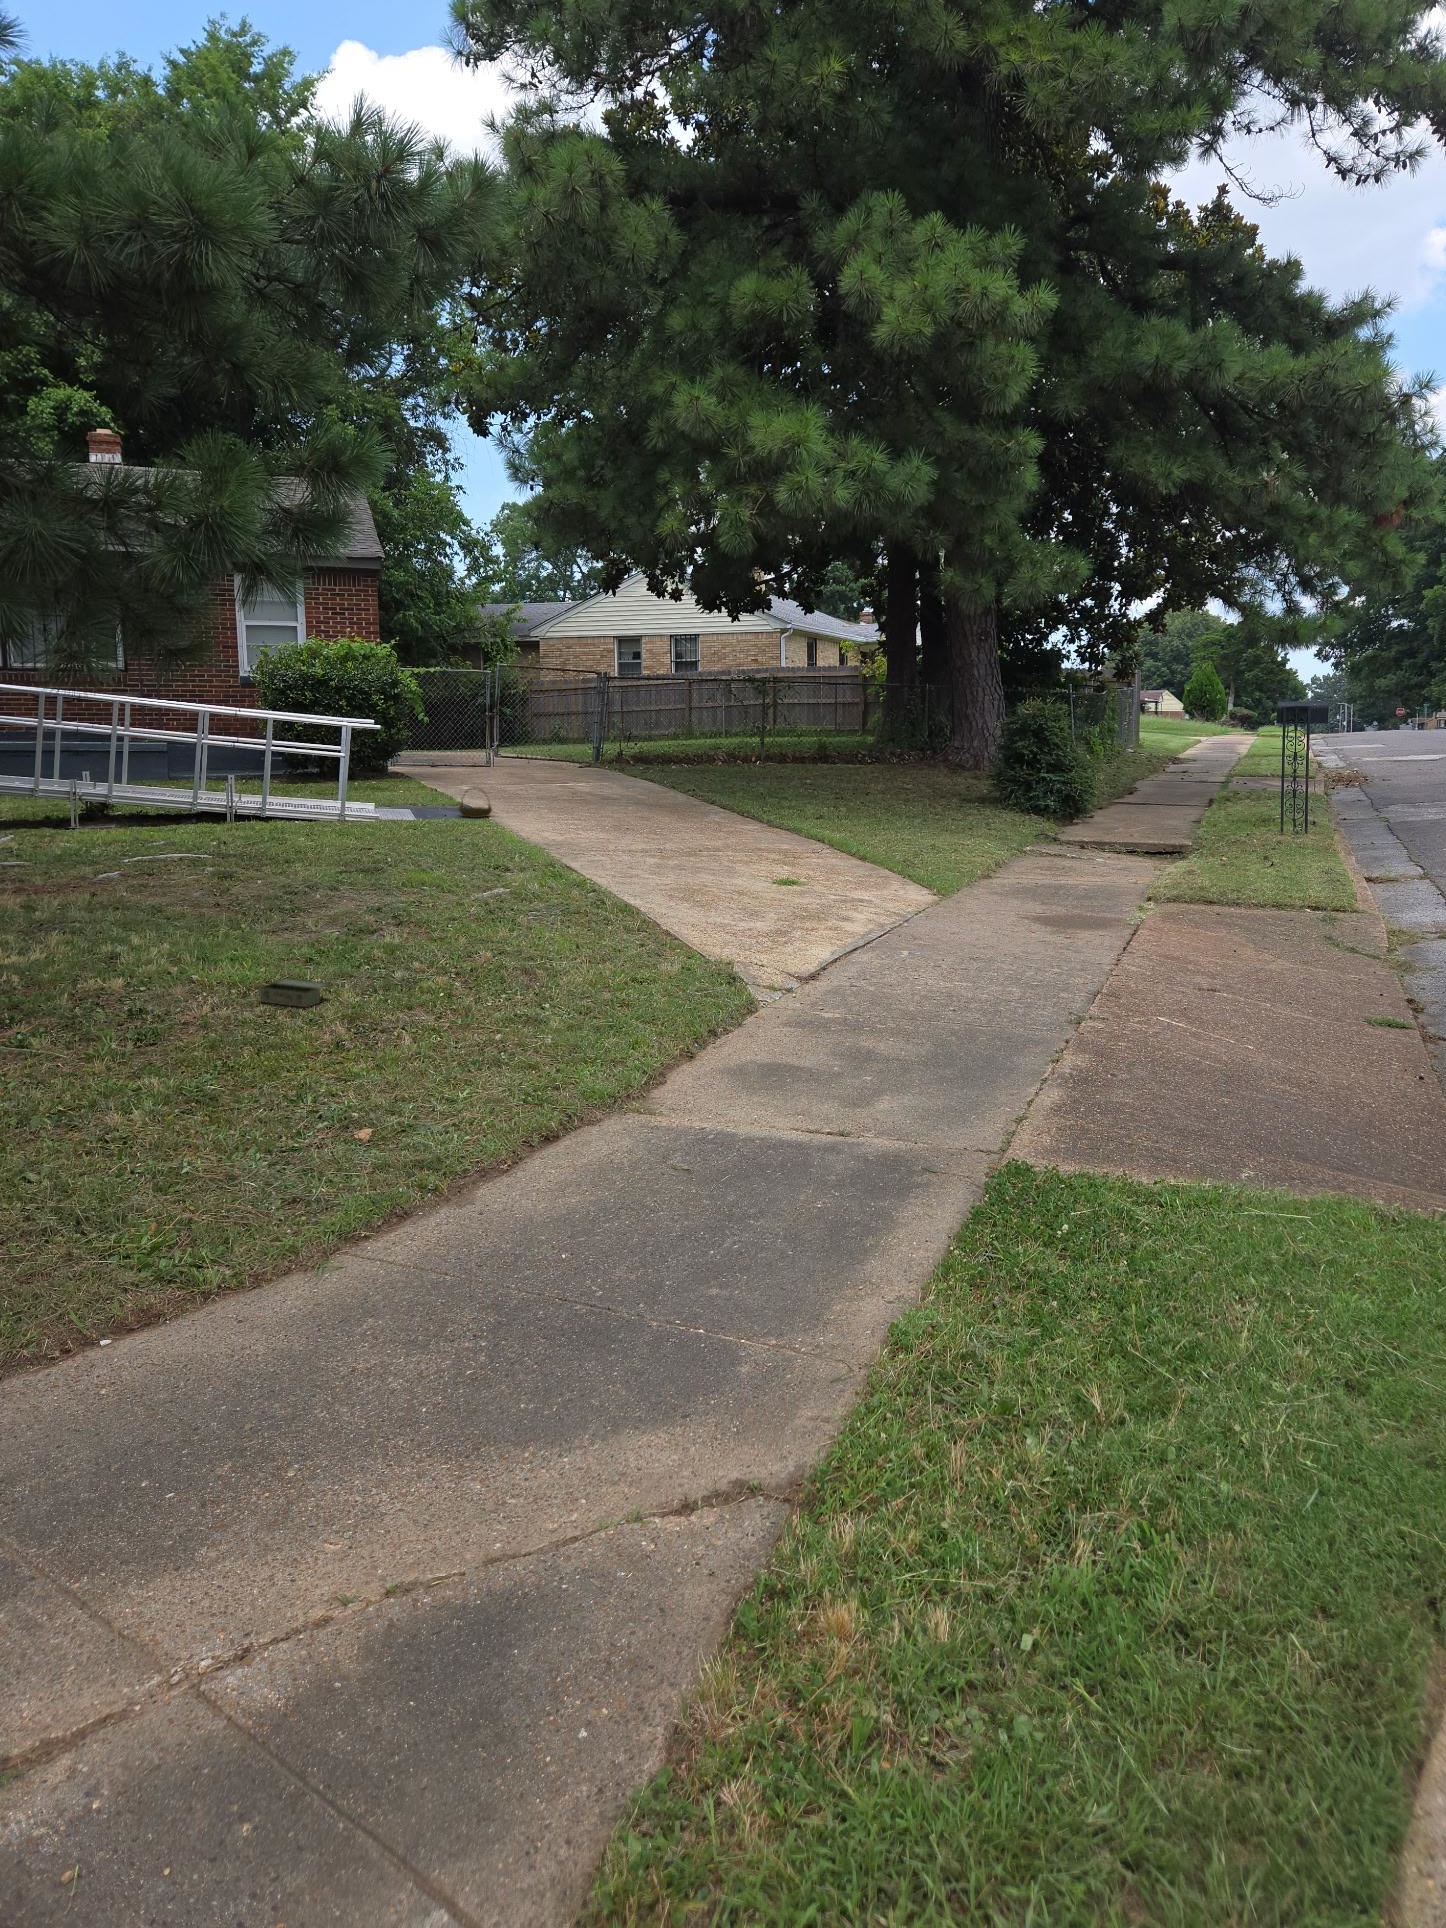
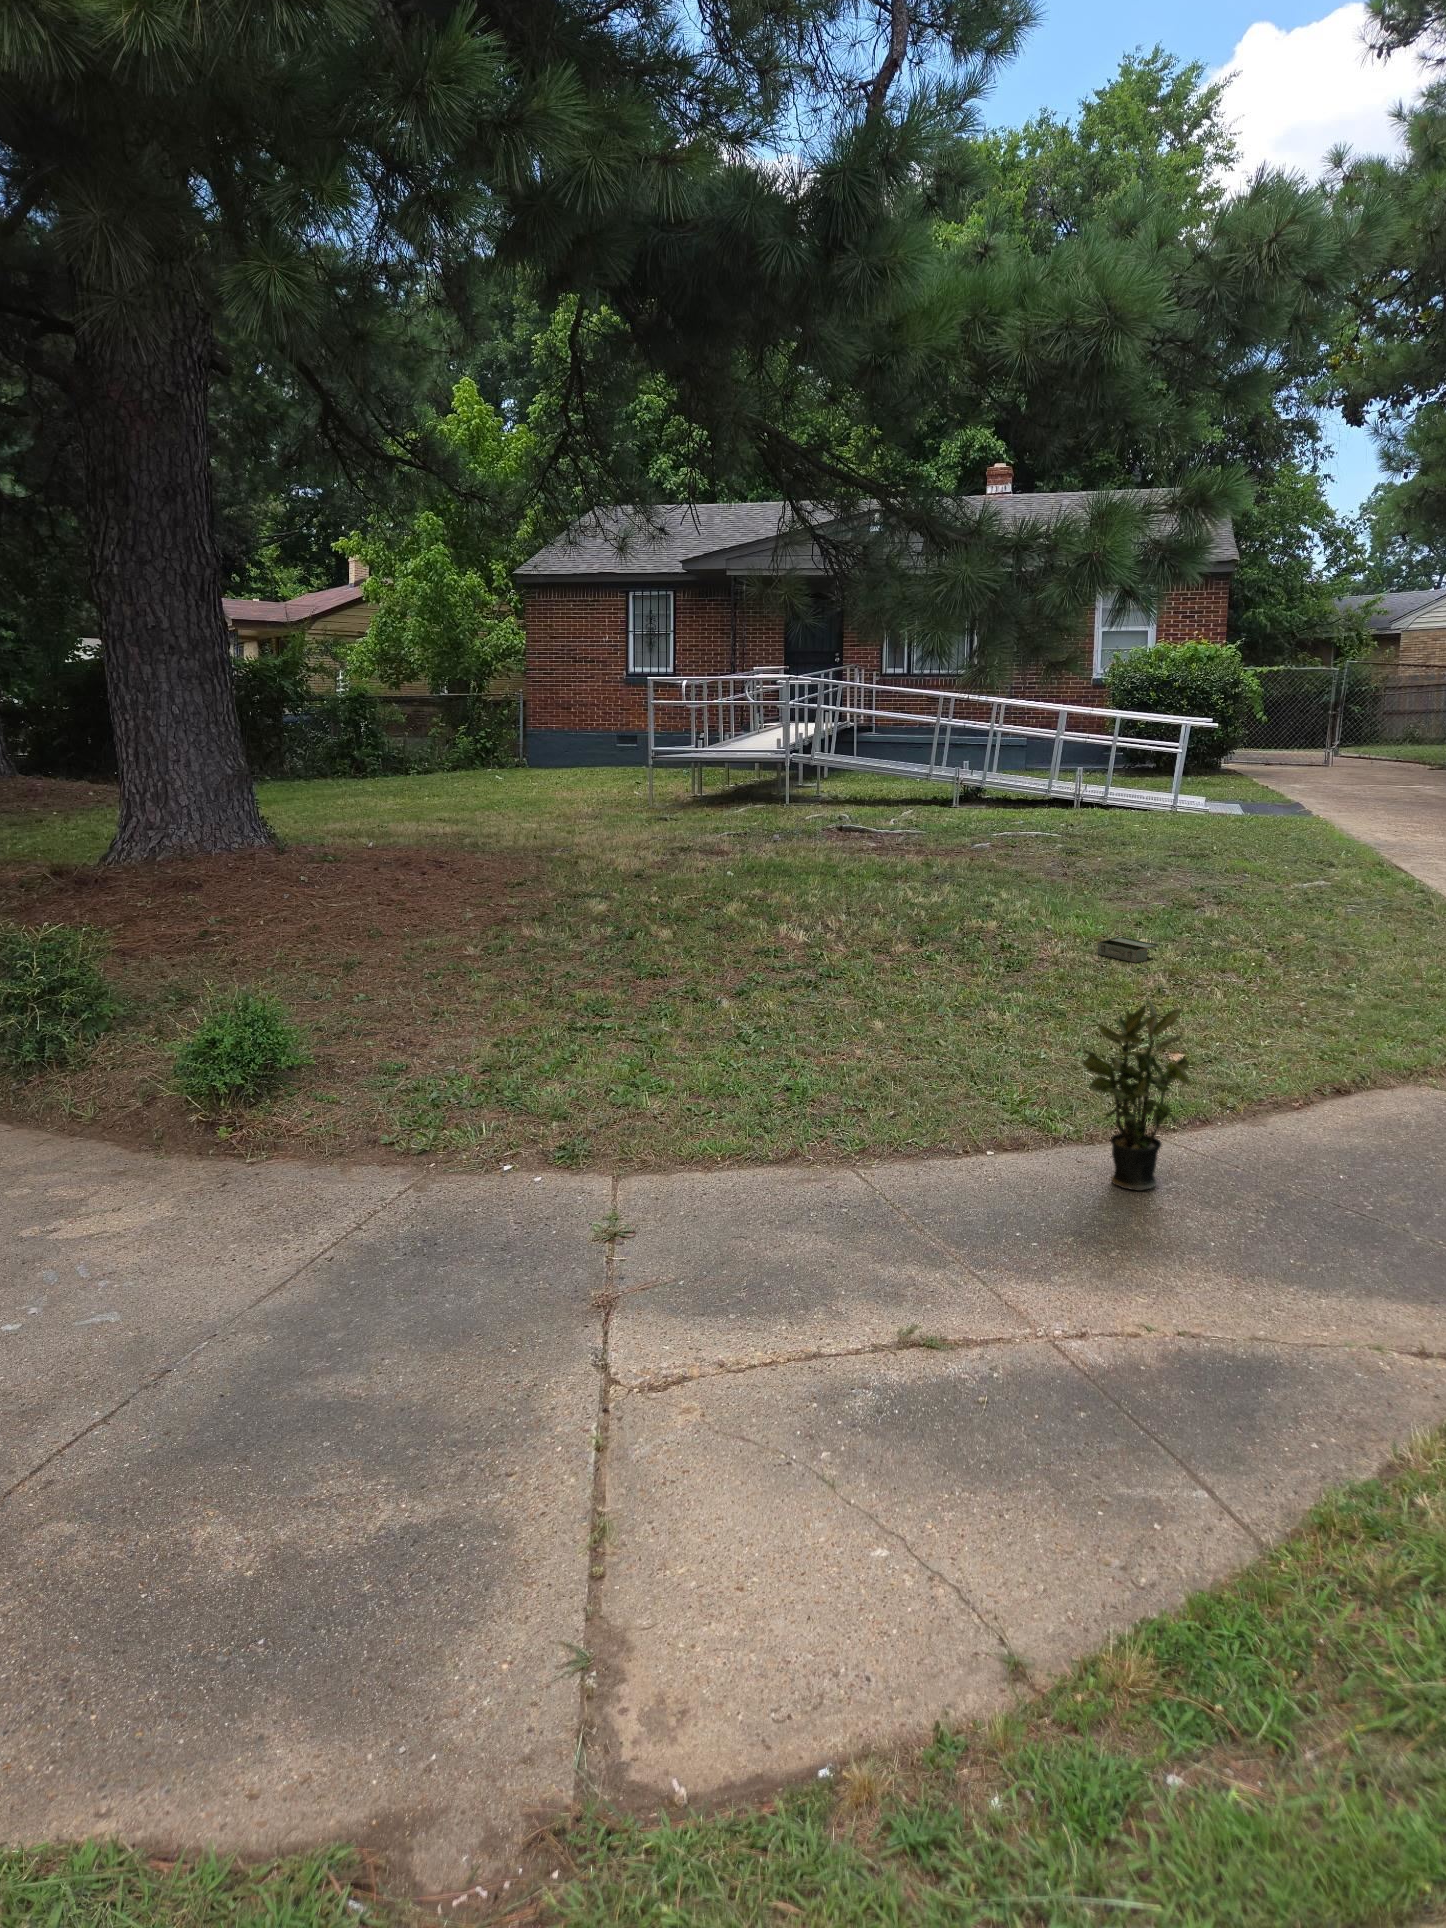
basket: present [459,789,492,818] -> none [1290,786,1327,817]
potted plant: none [222,1096,378,1365] -> present [1082,999,1190,1191]

